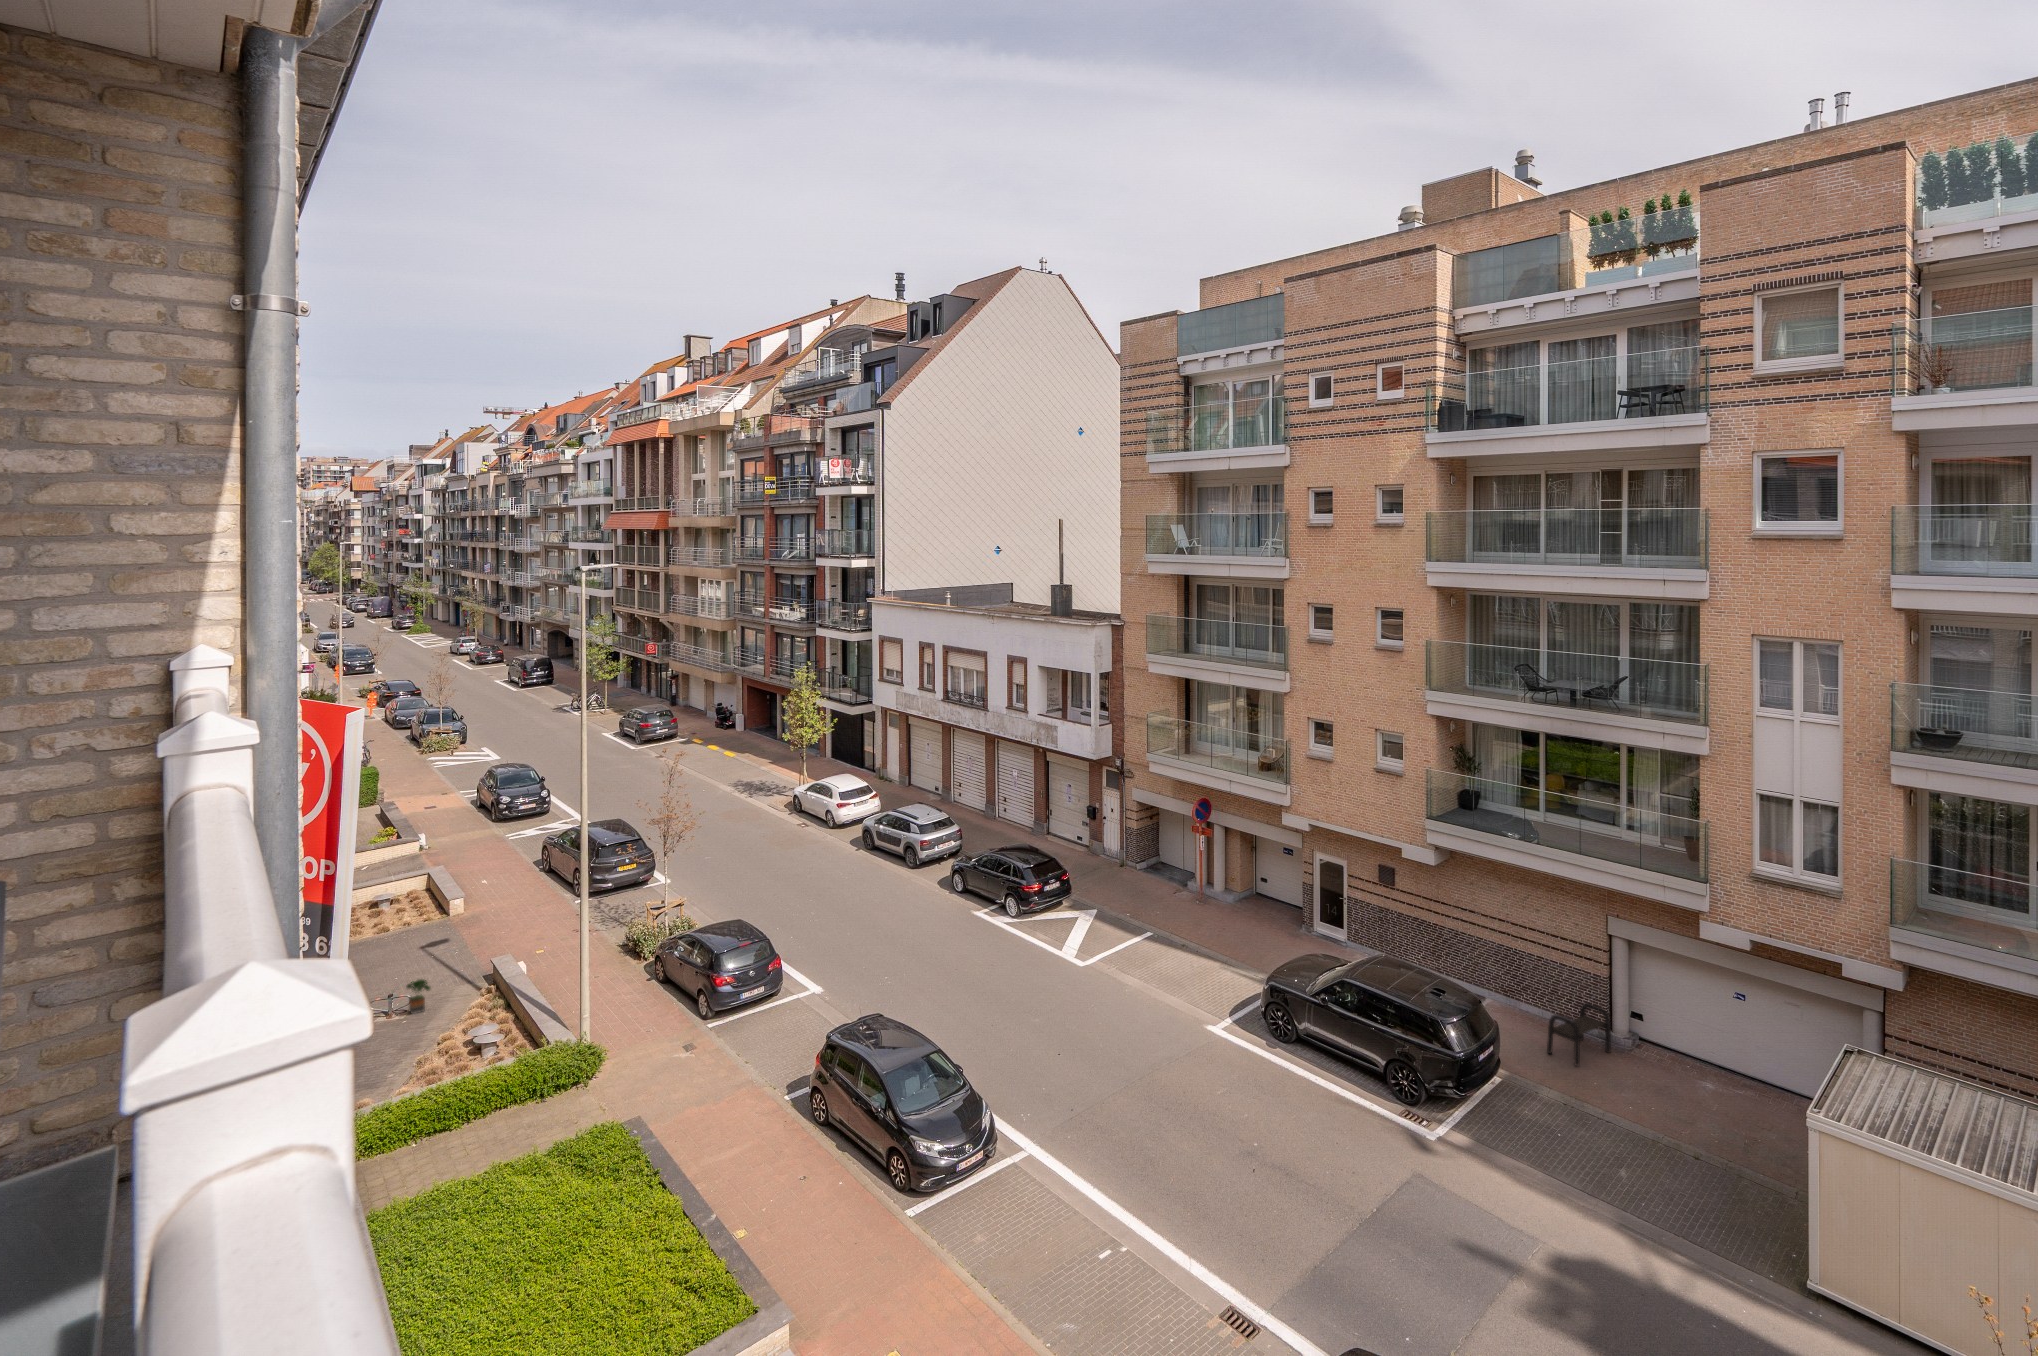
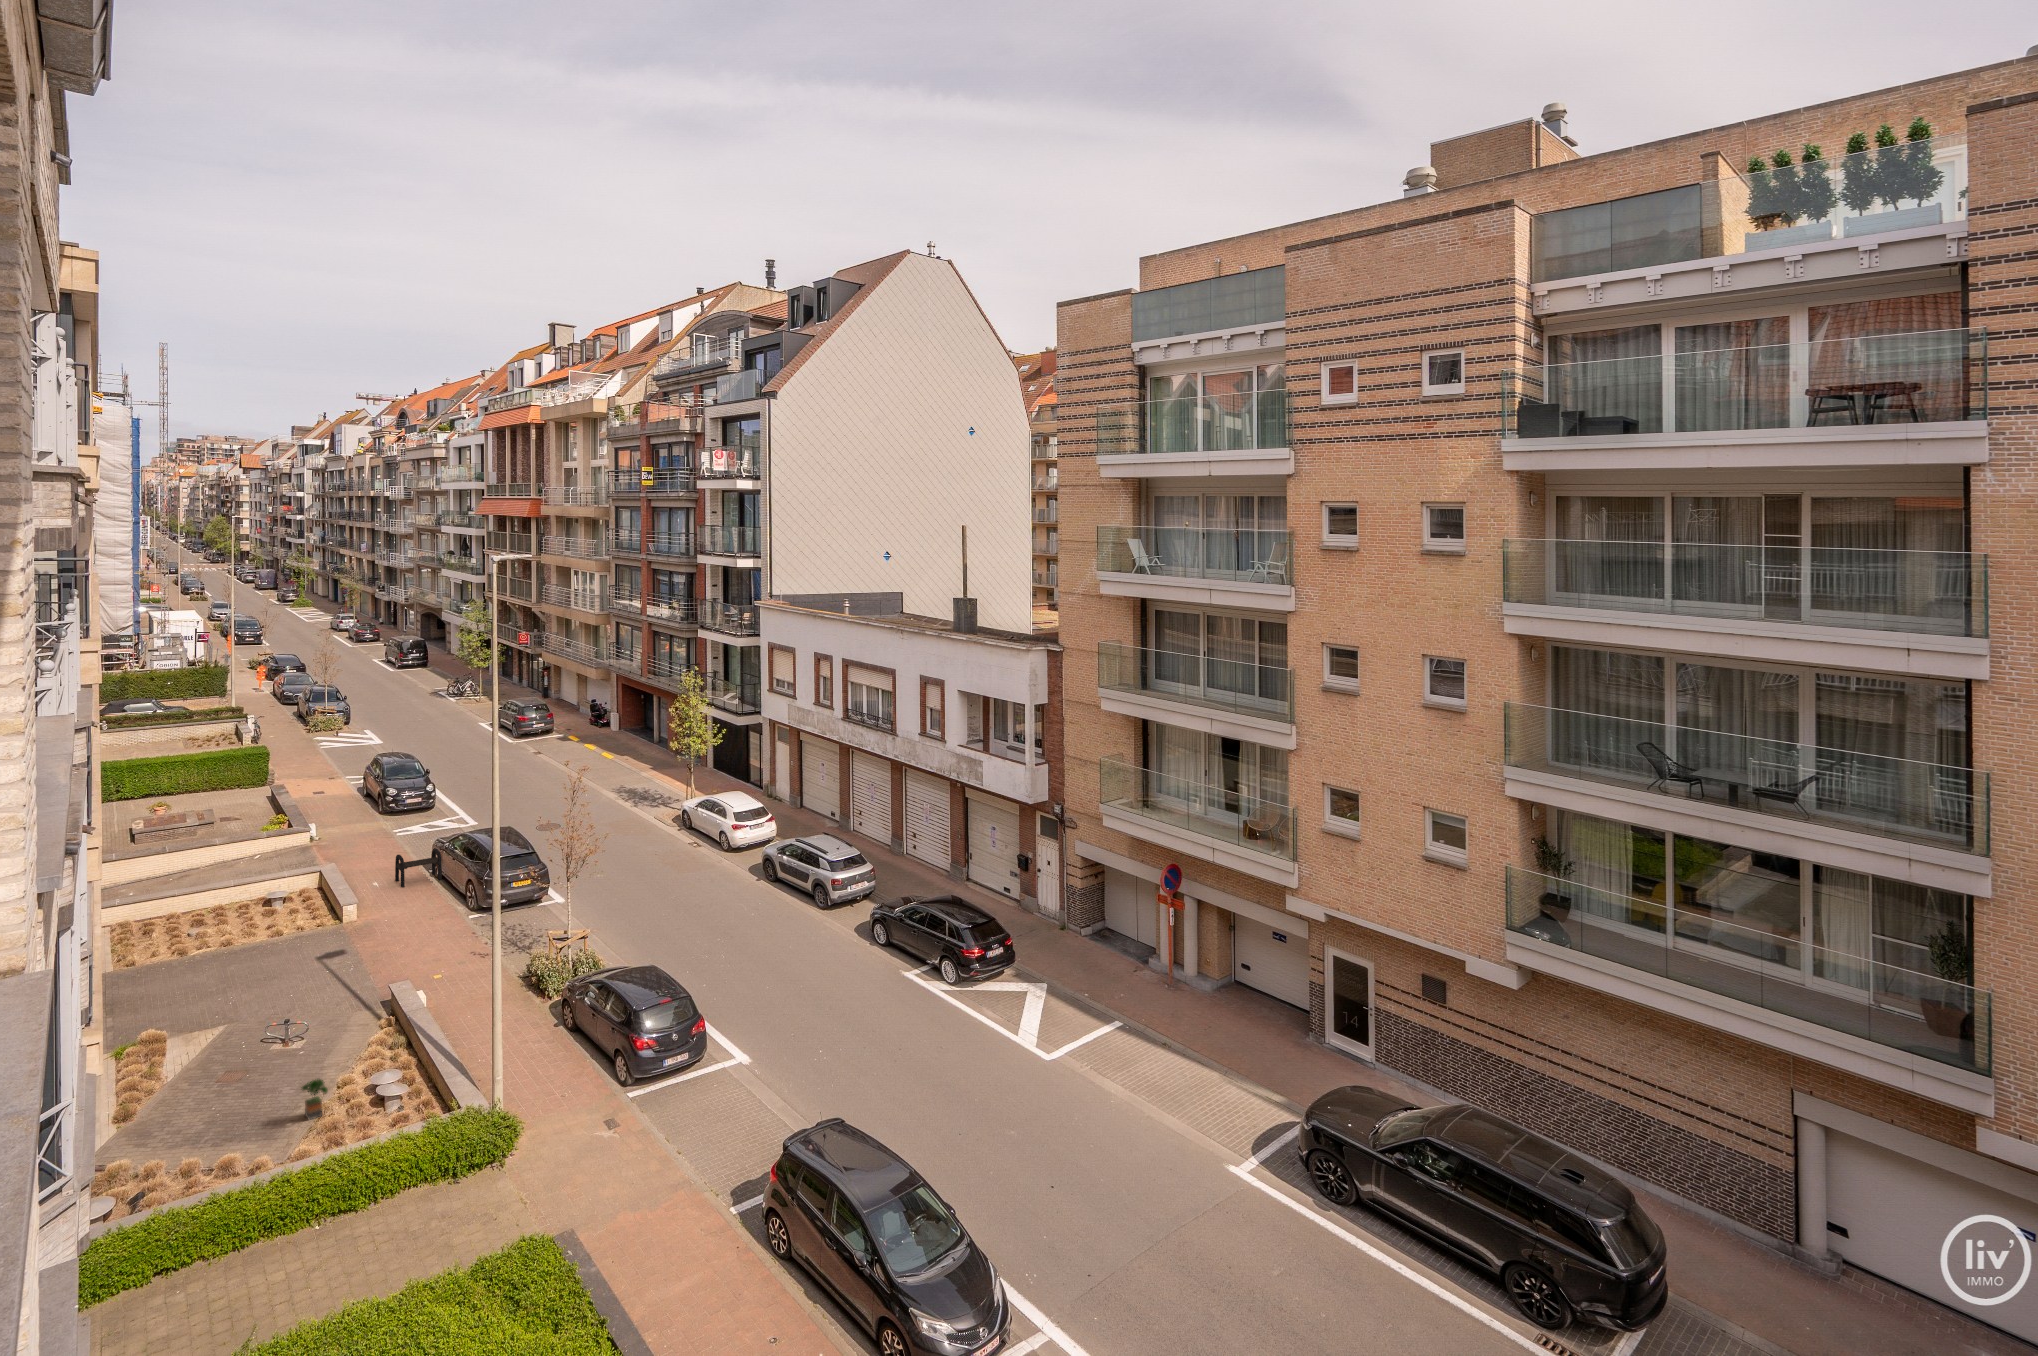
bench: present [1547,1003,1611,1065] -> present [395,849,442,887]

